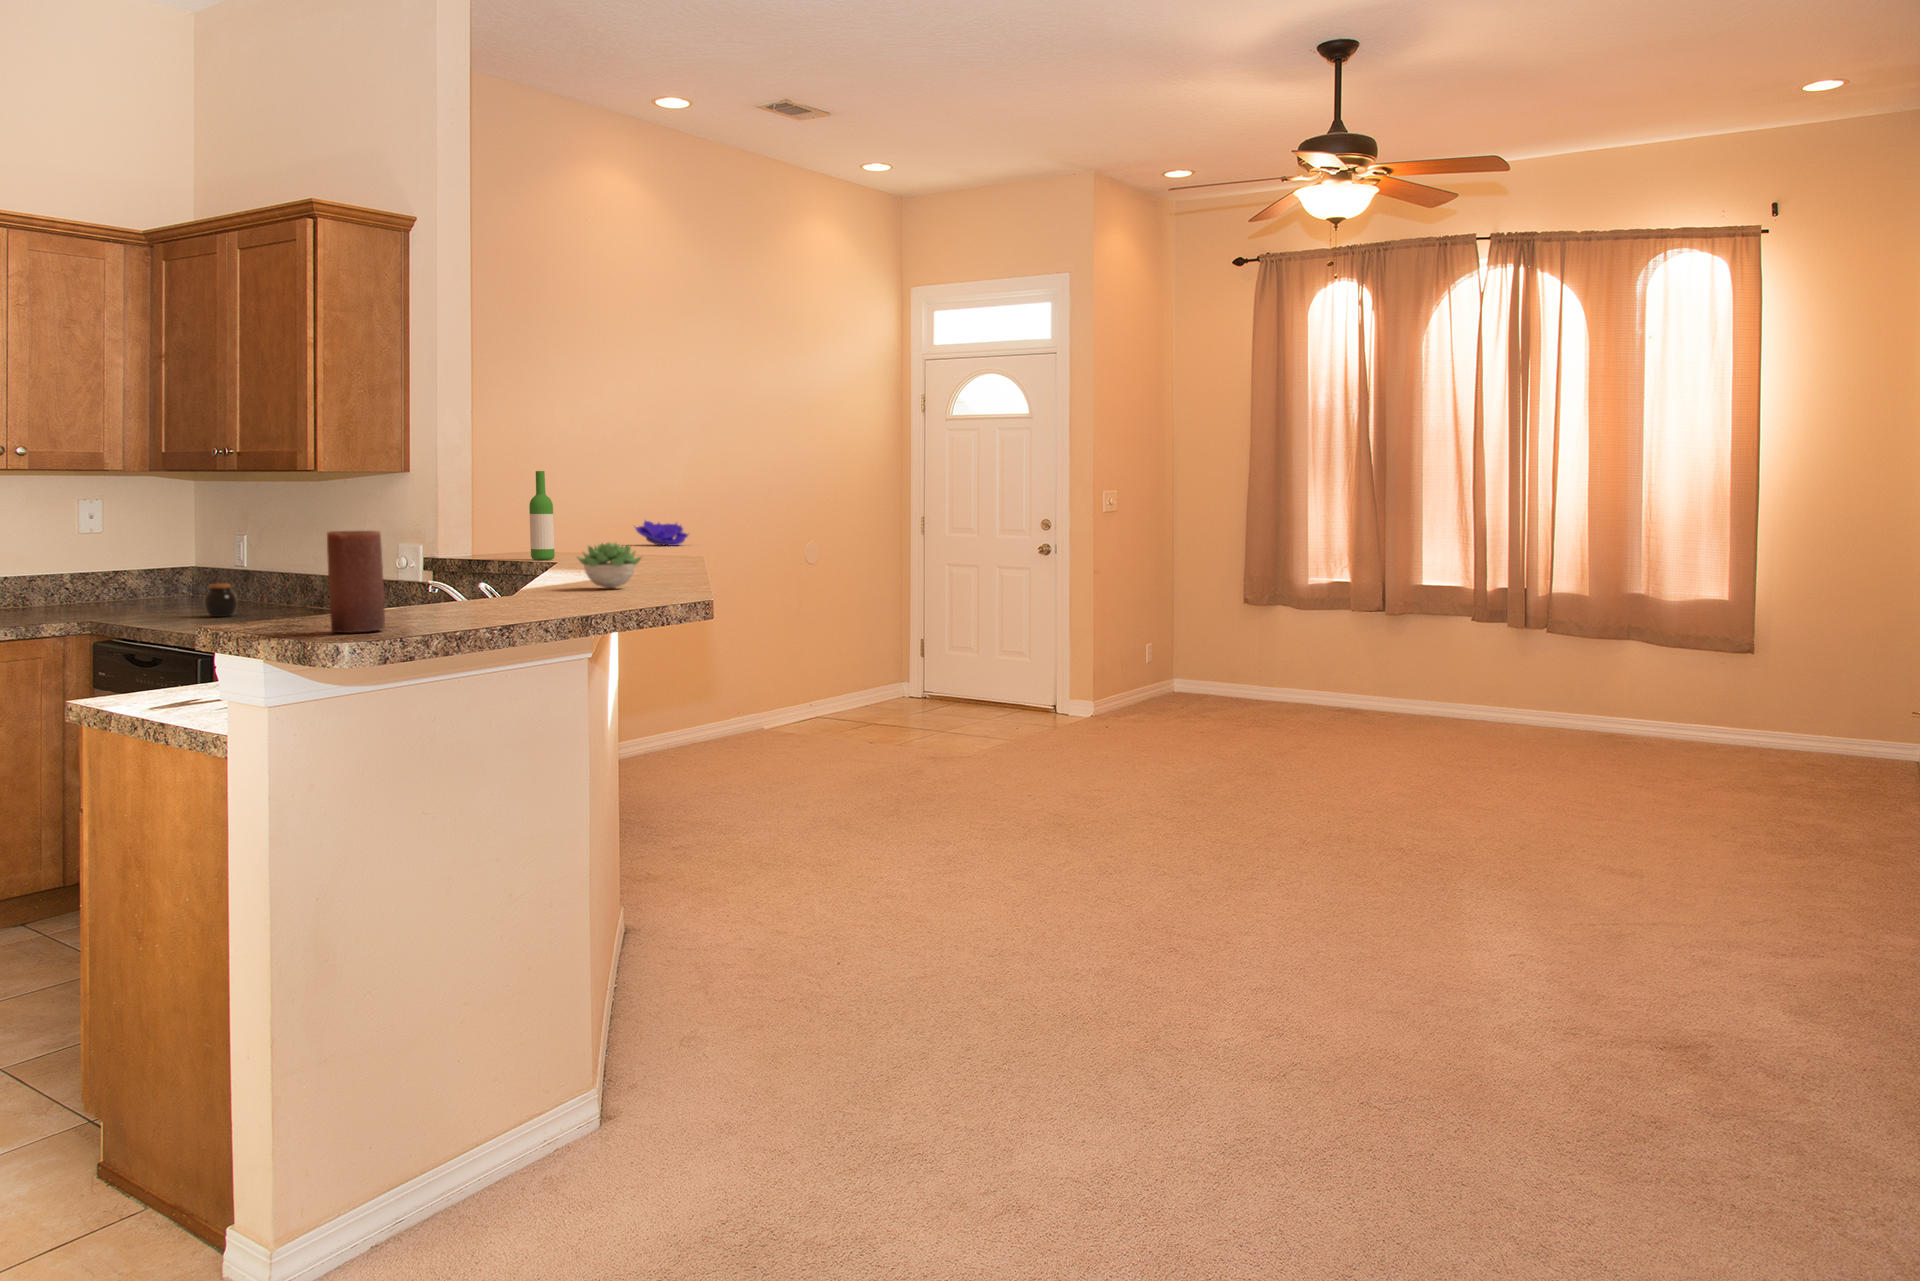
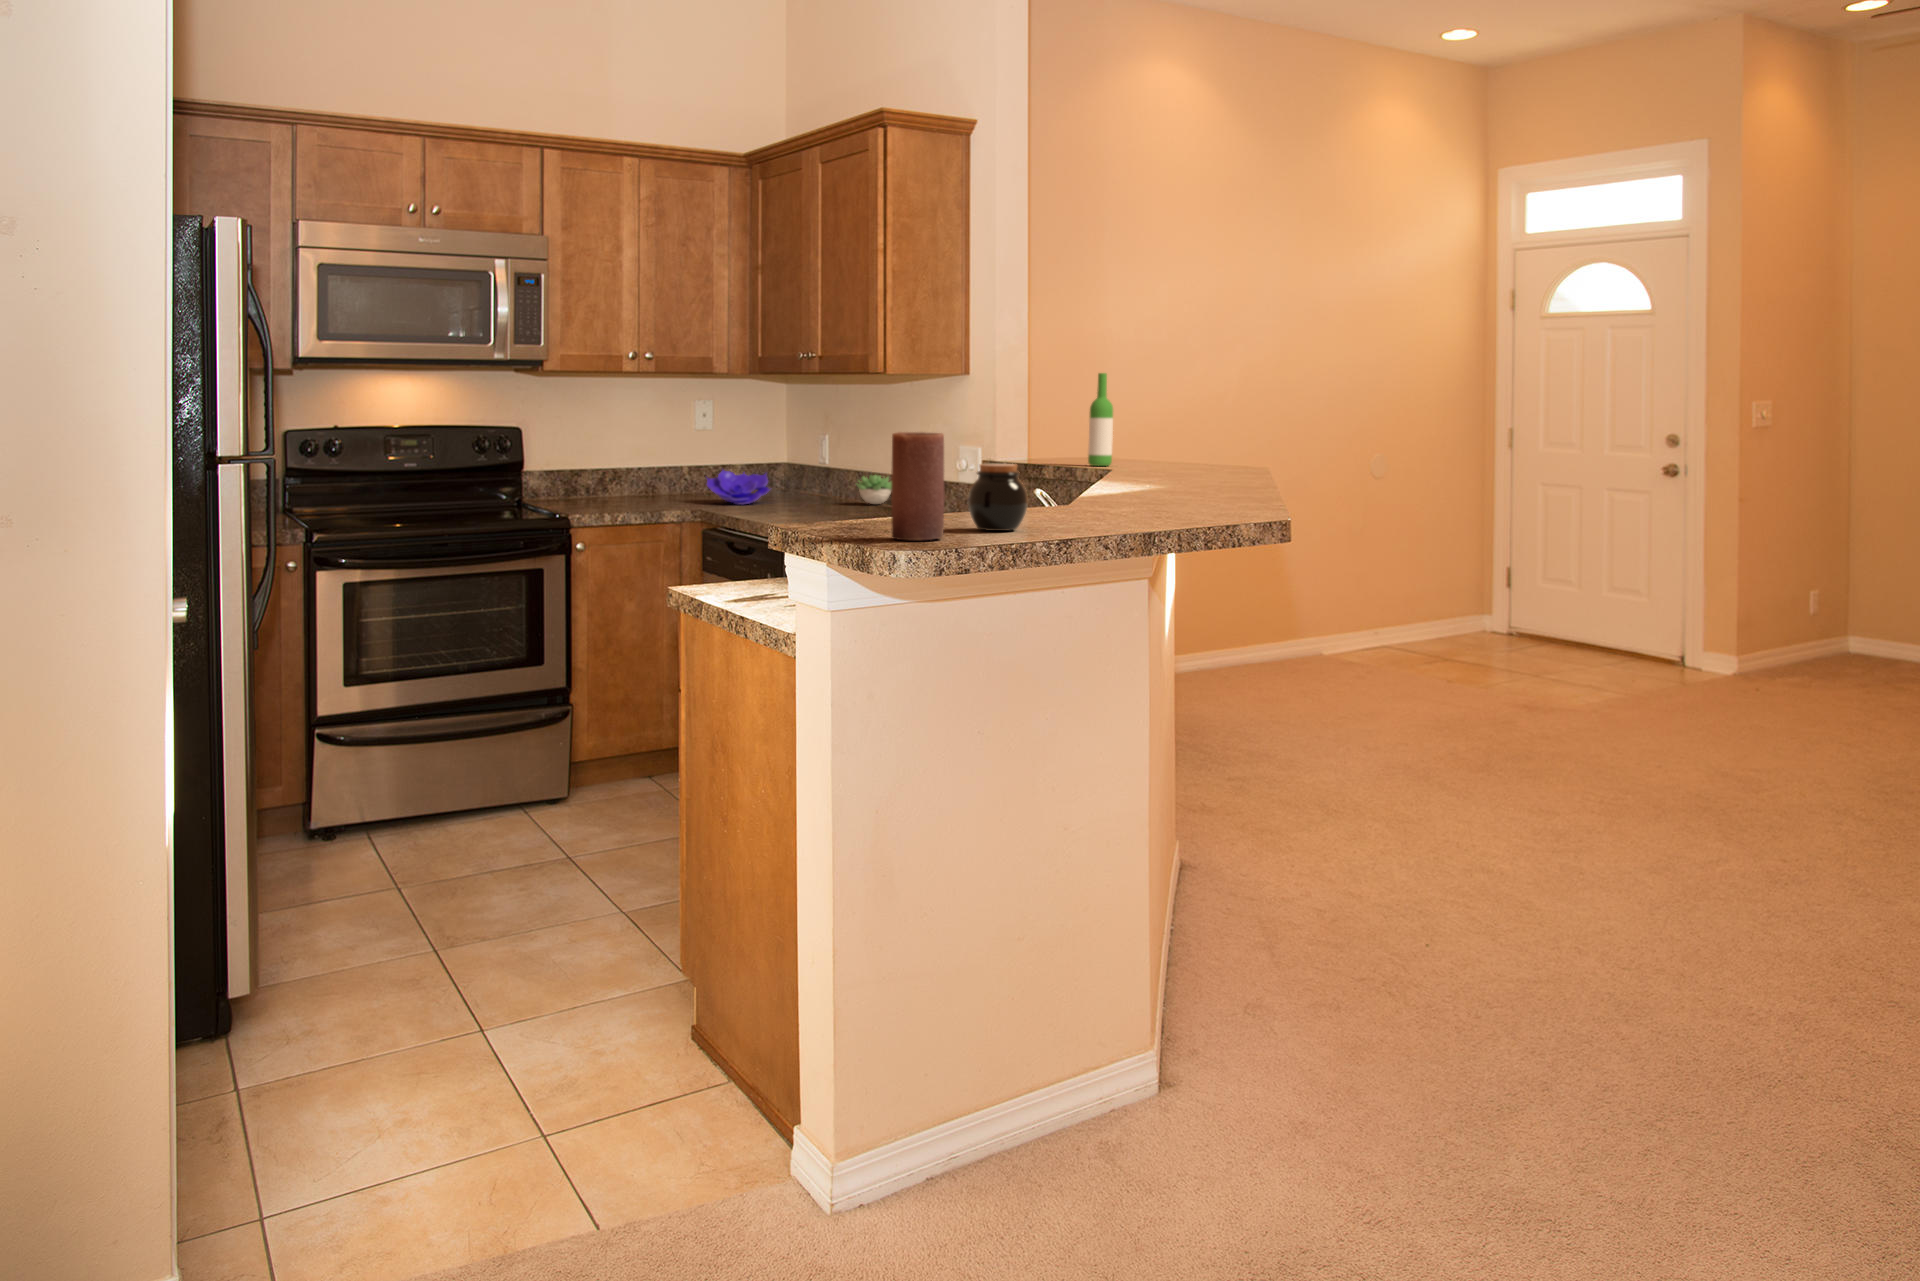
decorative bowl: present [635,521,688,546] -> present [706,470,770,505]
succulent plant: present [577,543,641,588] -> present [856,475,891,504]
jar: present [204,583,238,617] -> present [968,464,1028,531]

